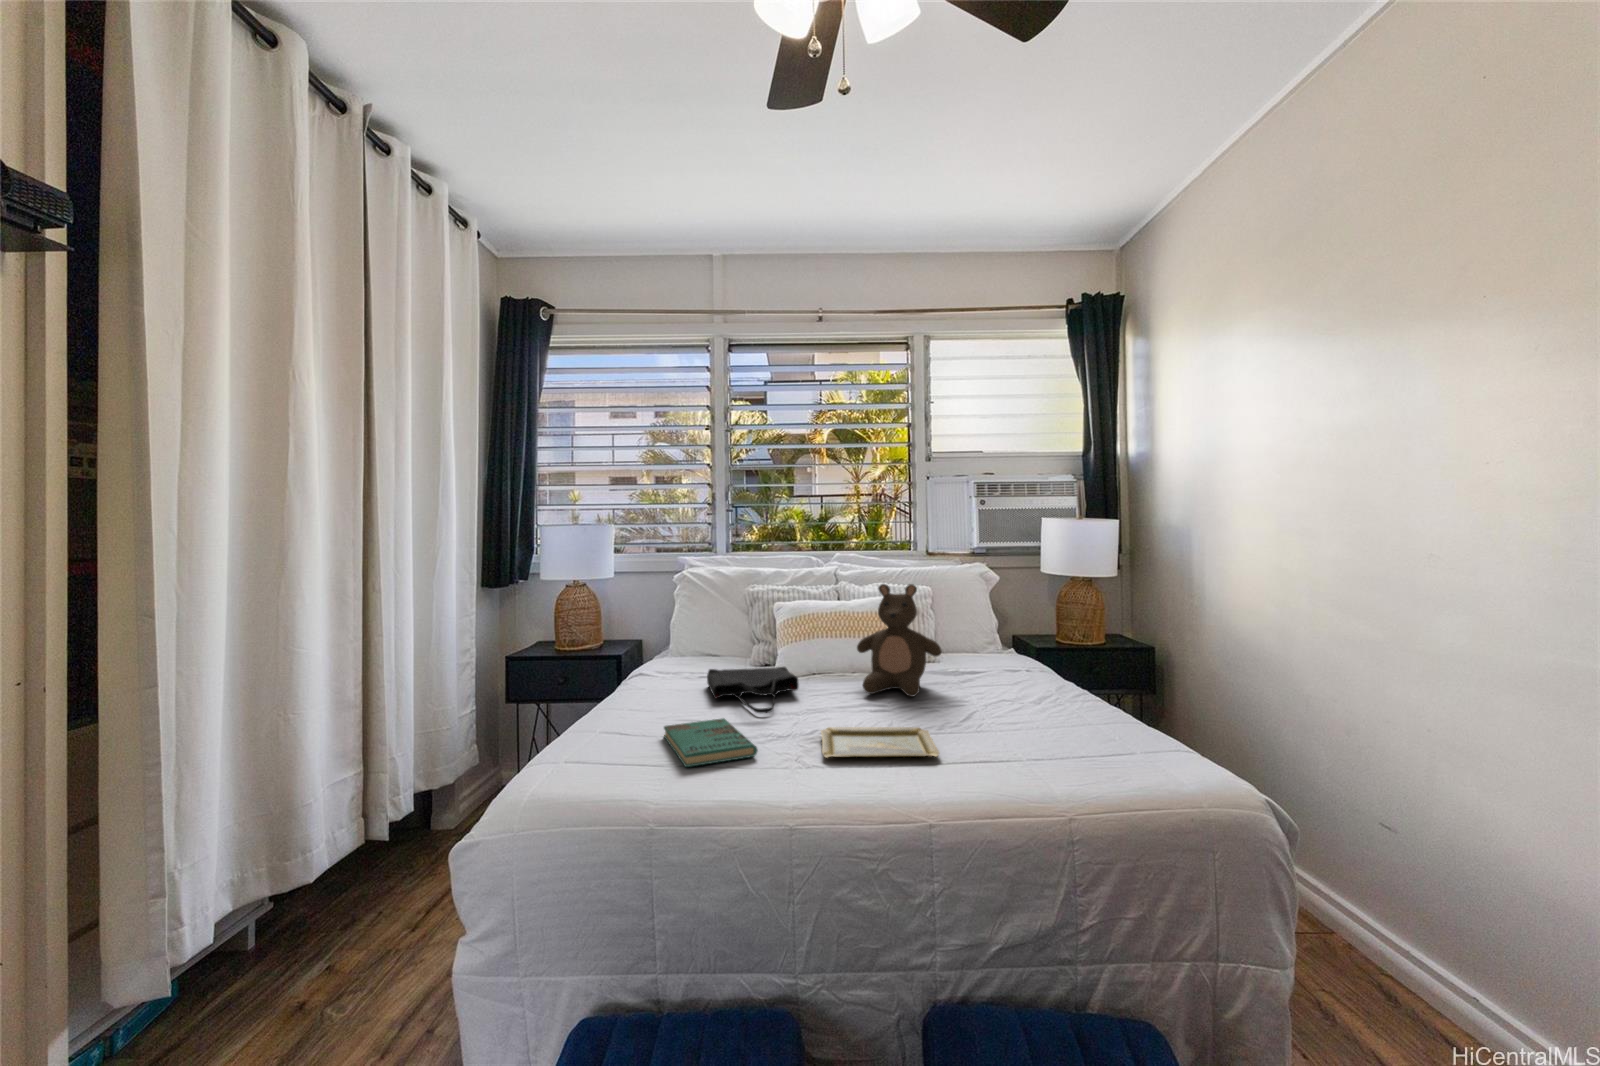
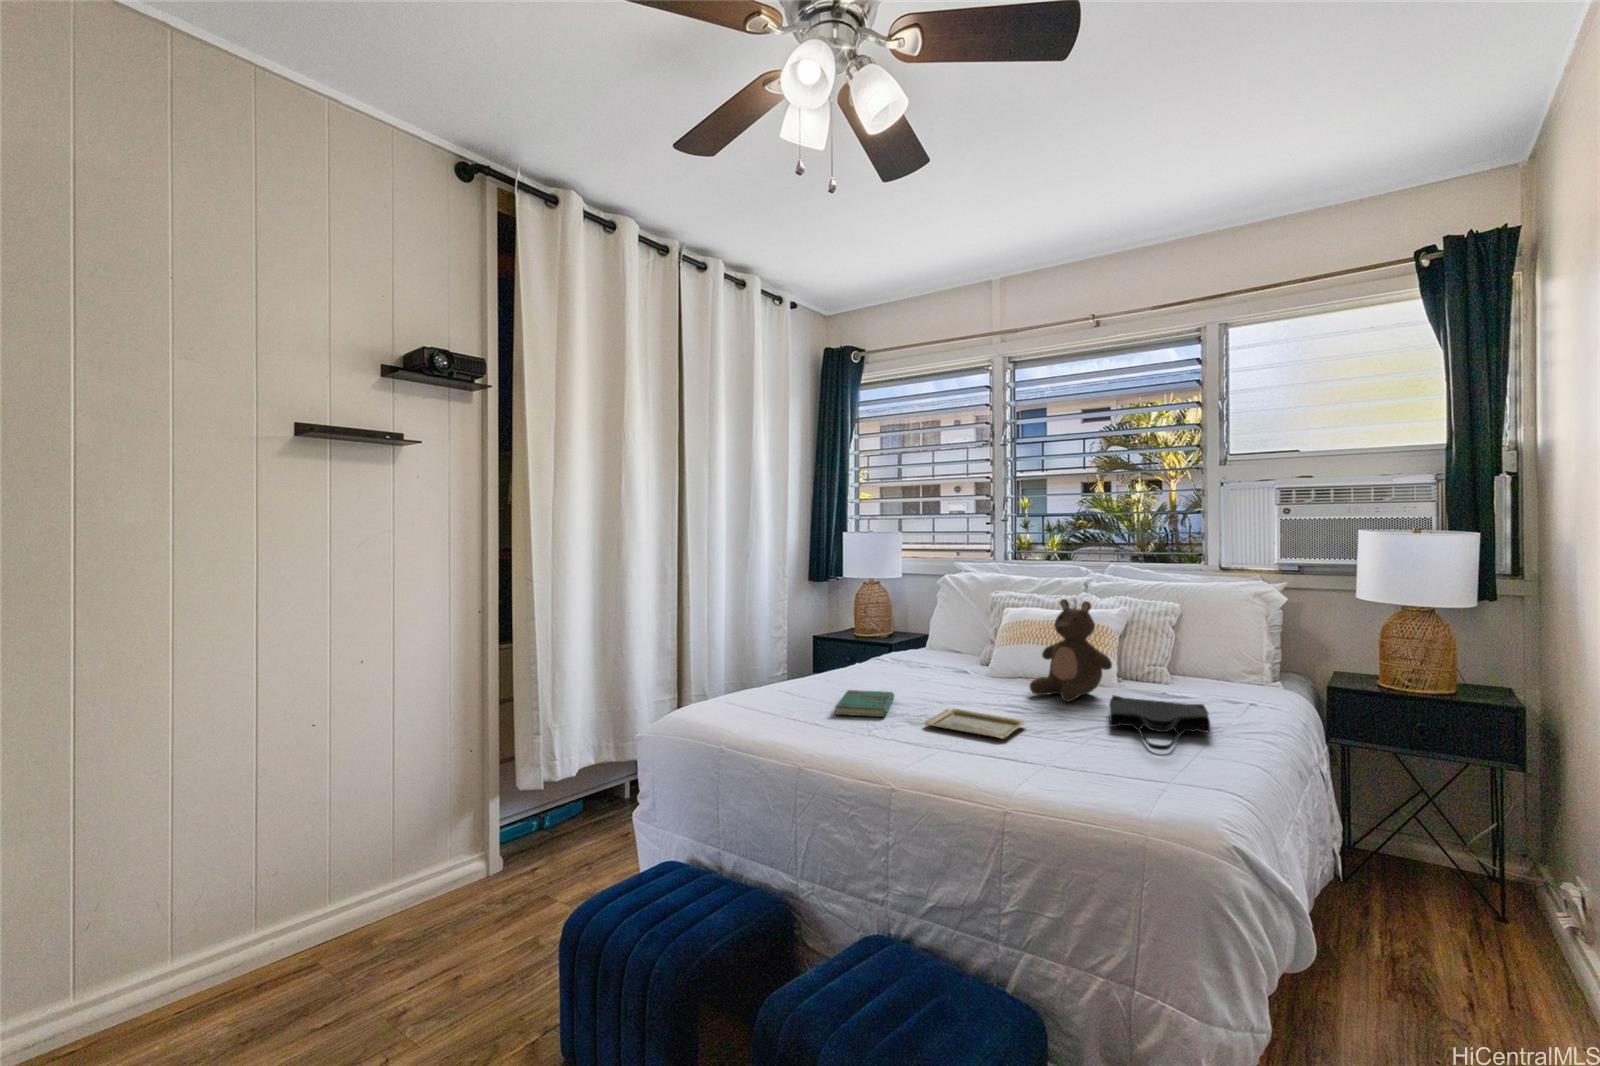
tote bag: present [707,667,799,713] -> present [1109,696,1210,750]

